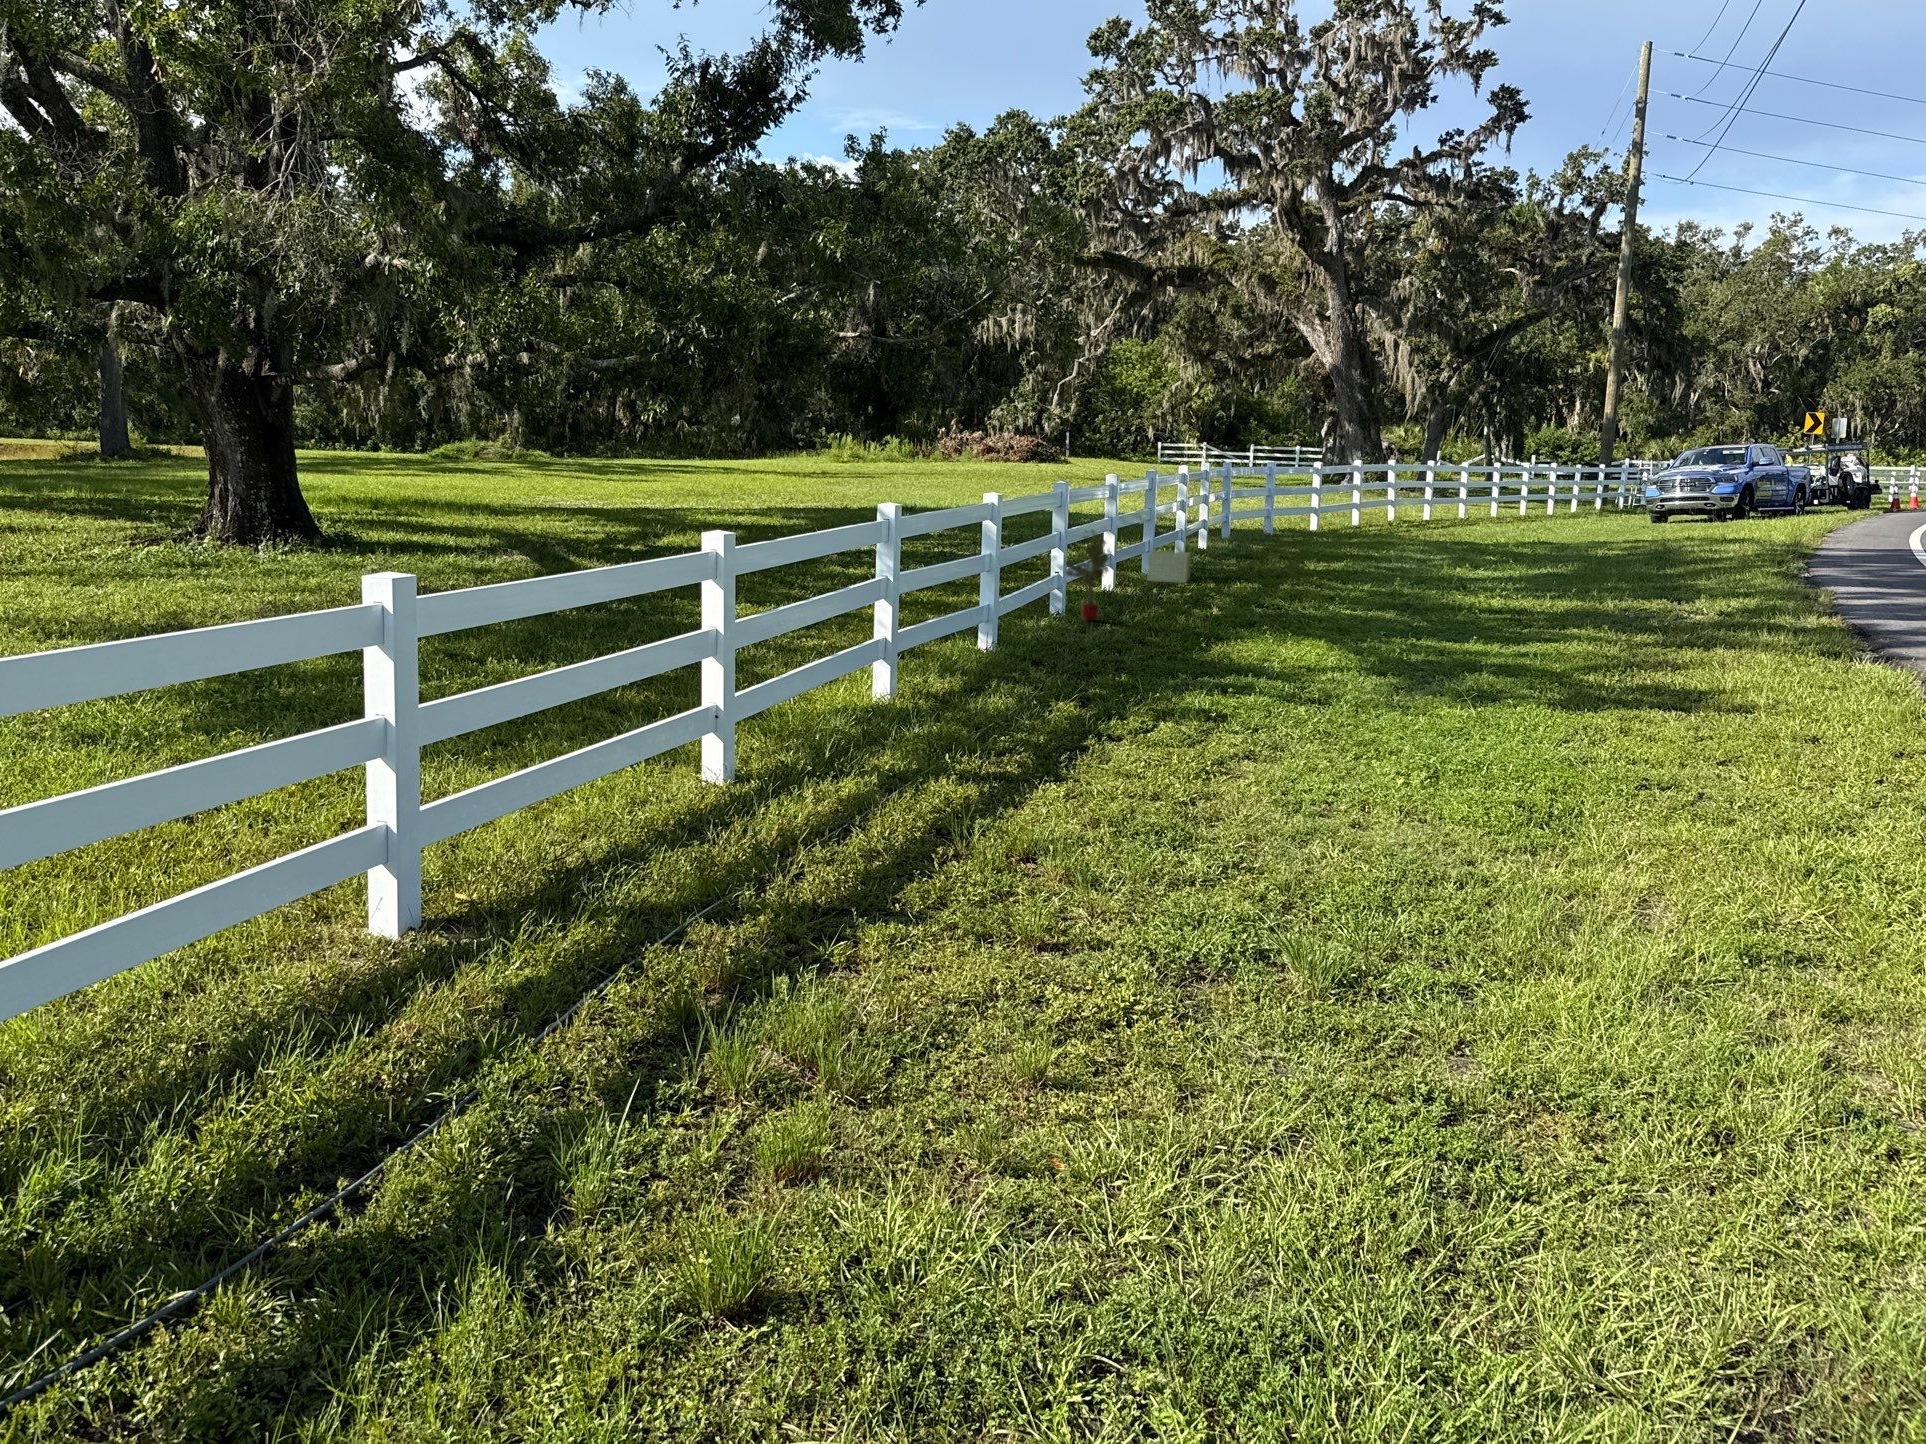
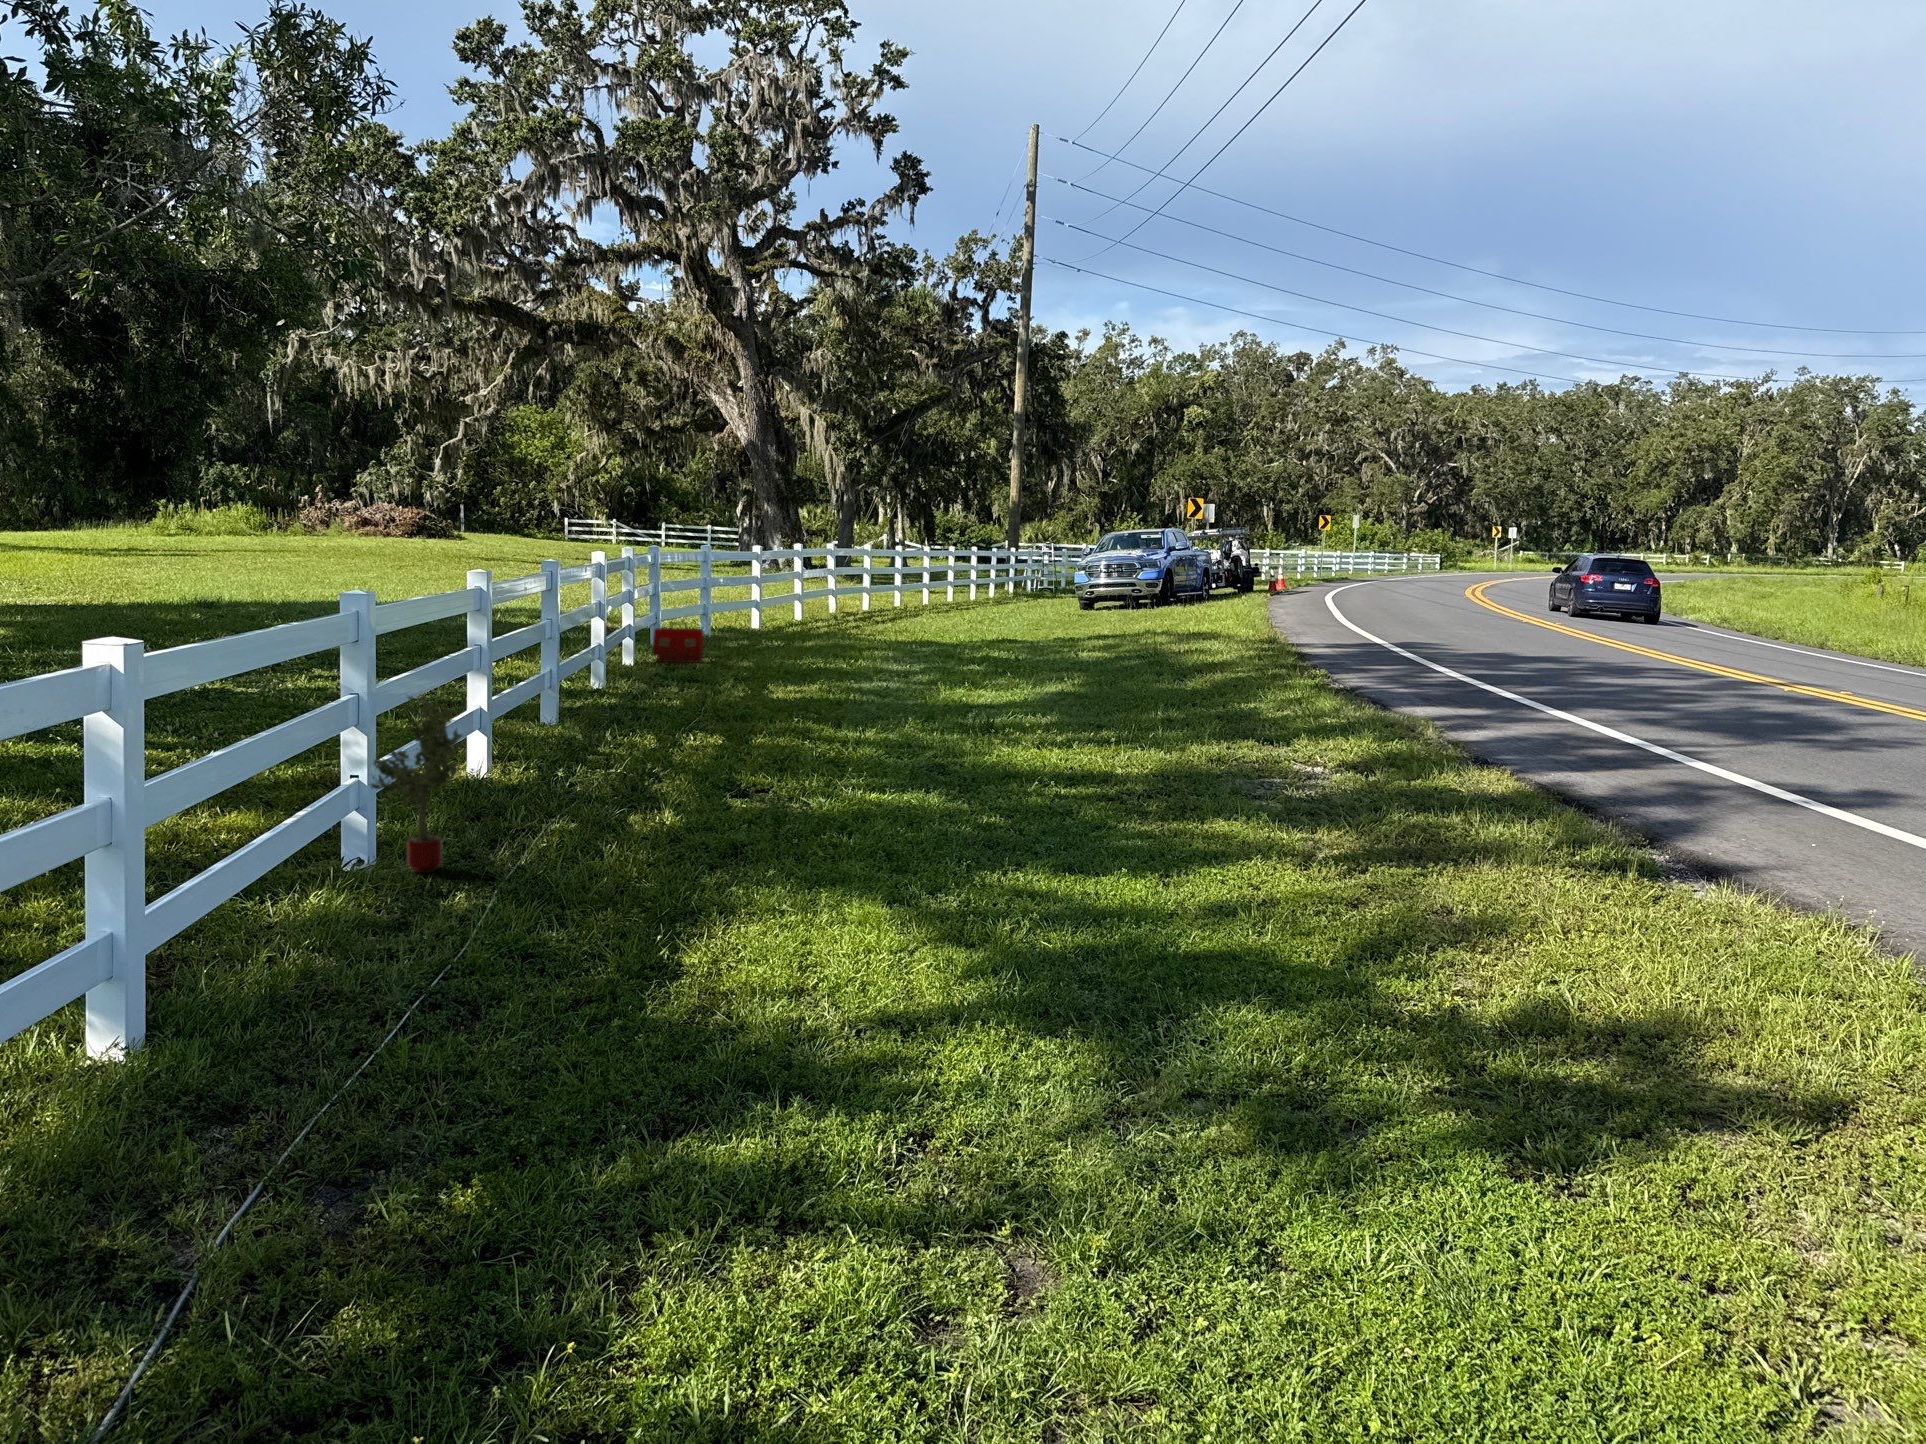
toolbox: none [1225,515,1265,546] -> present [653,622,704,663]
storage box: present [1147,551,1191,583] -> none [542,694,610,746]

